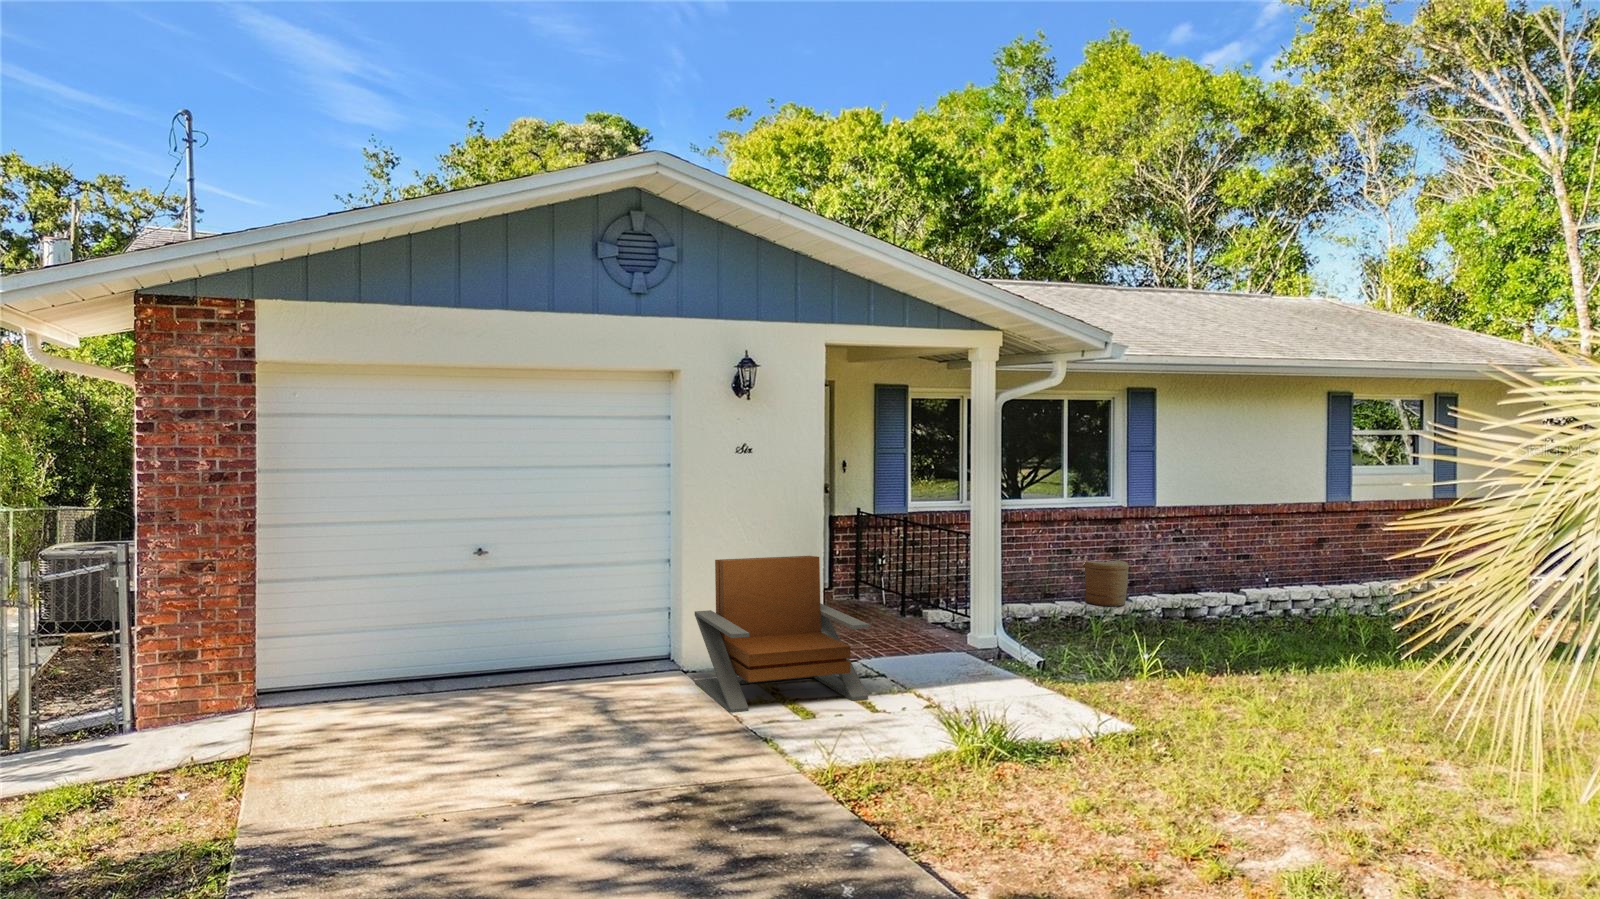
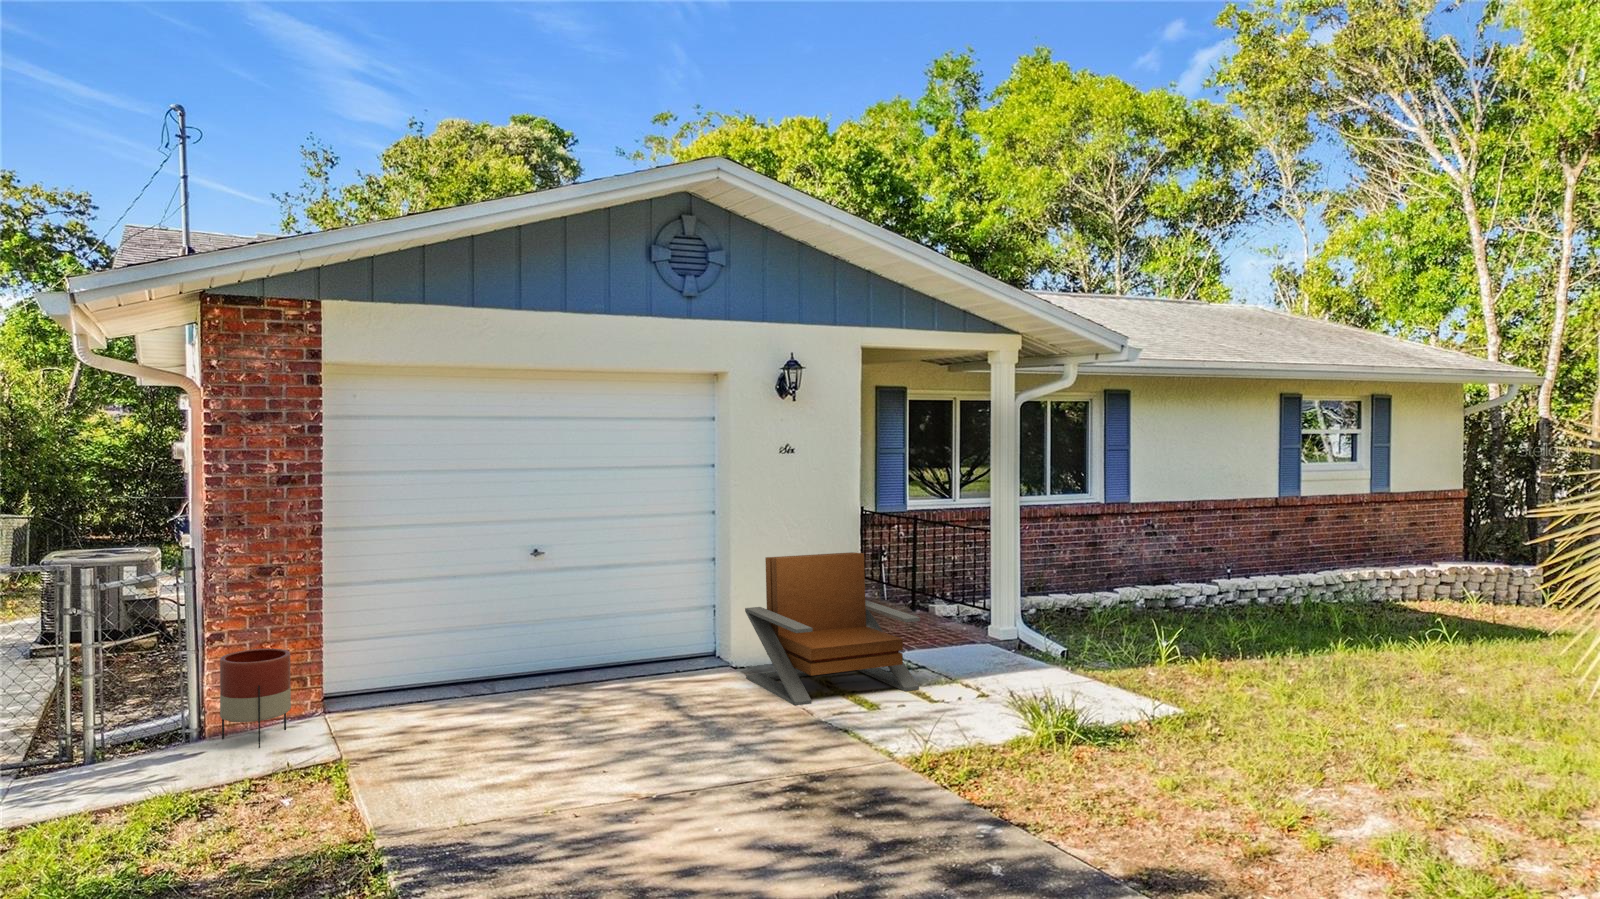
woven basket: present [1083,559,1129,607] -> none [1070,552,1114,597]
planter: none [145,643,216,741] -> present [220,648,291,748]

